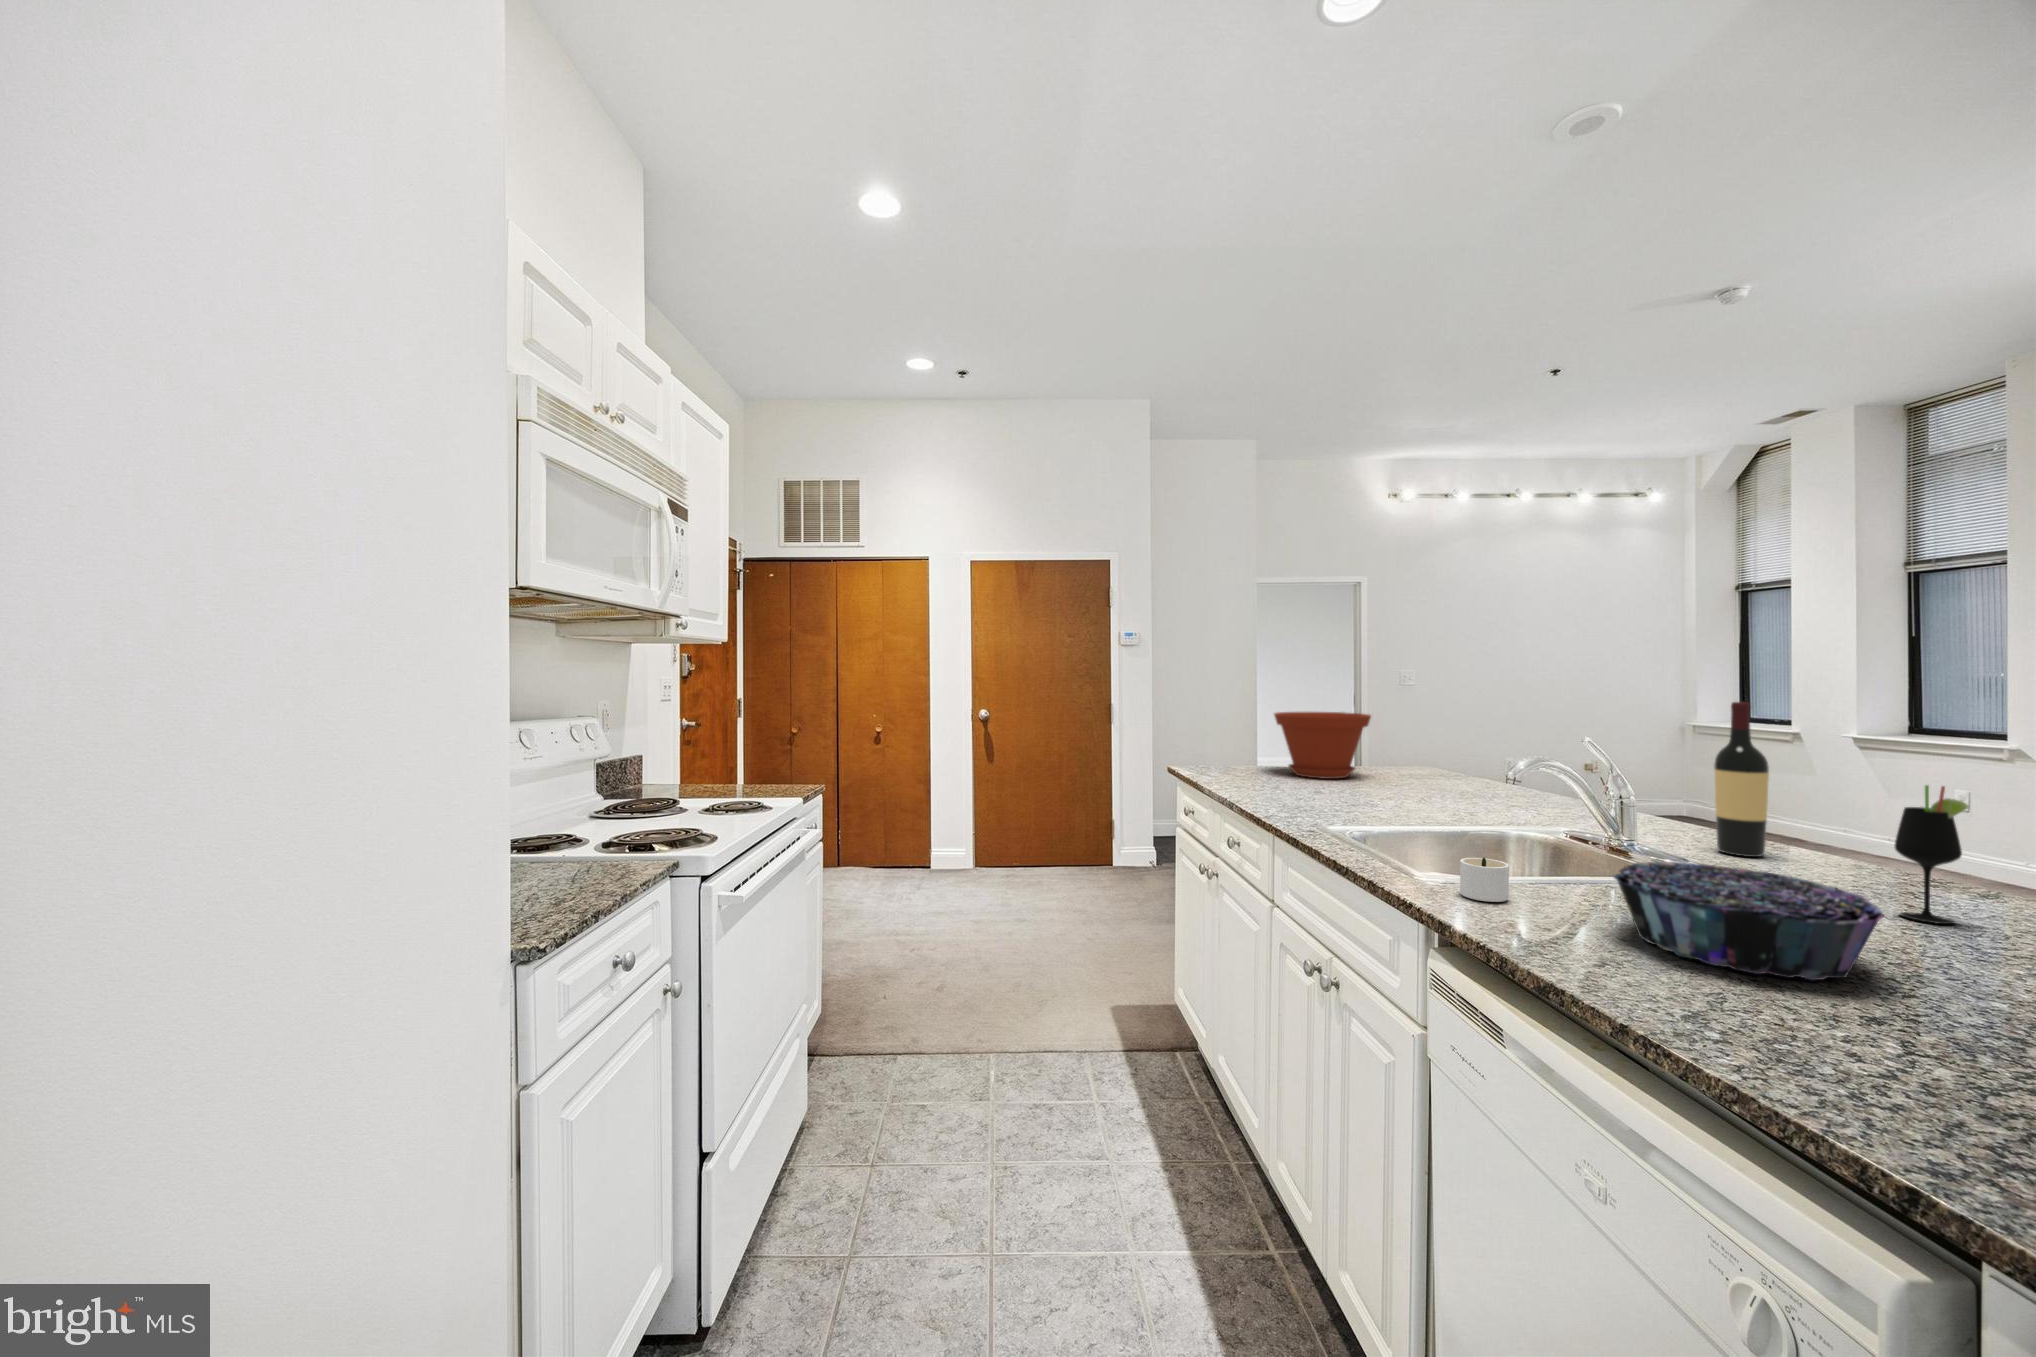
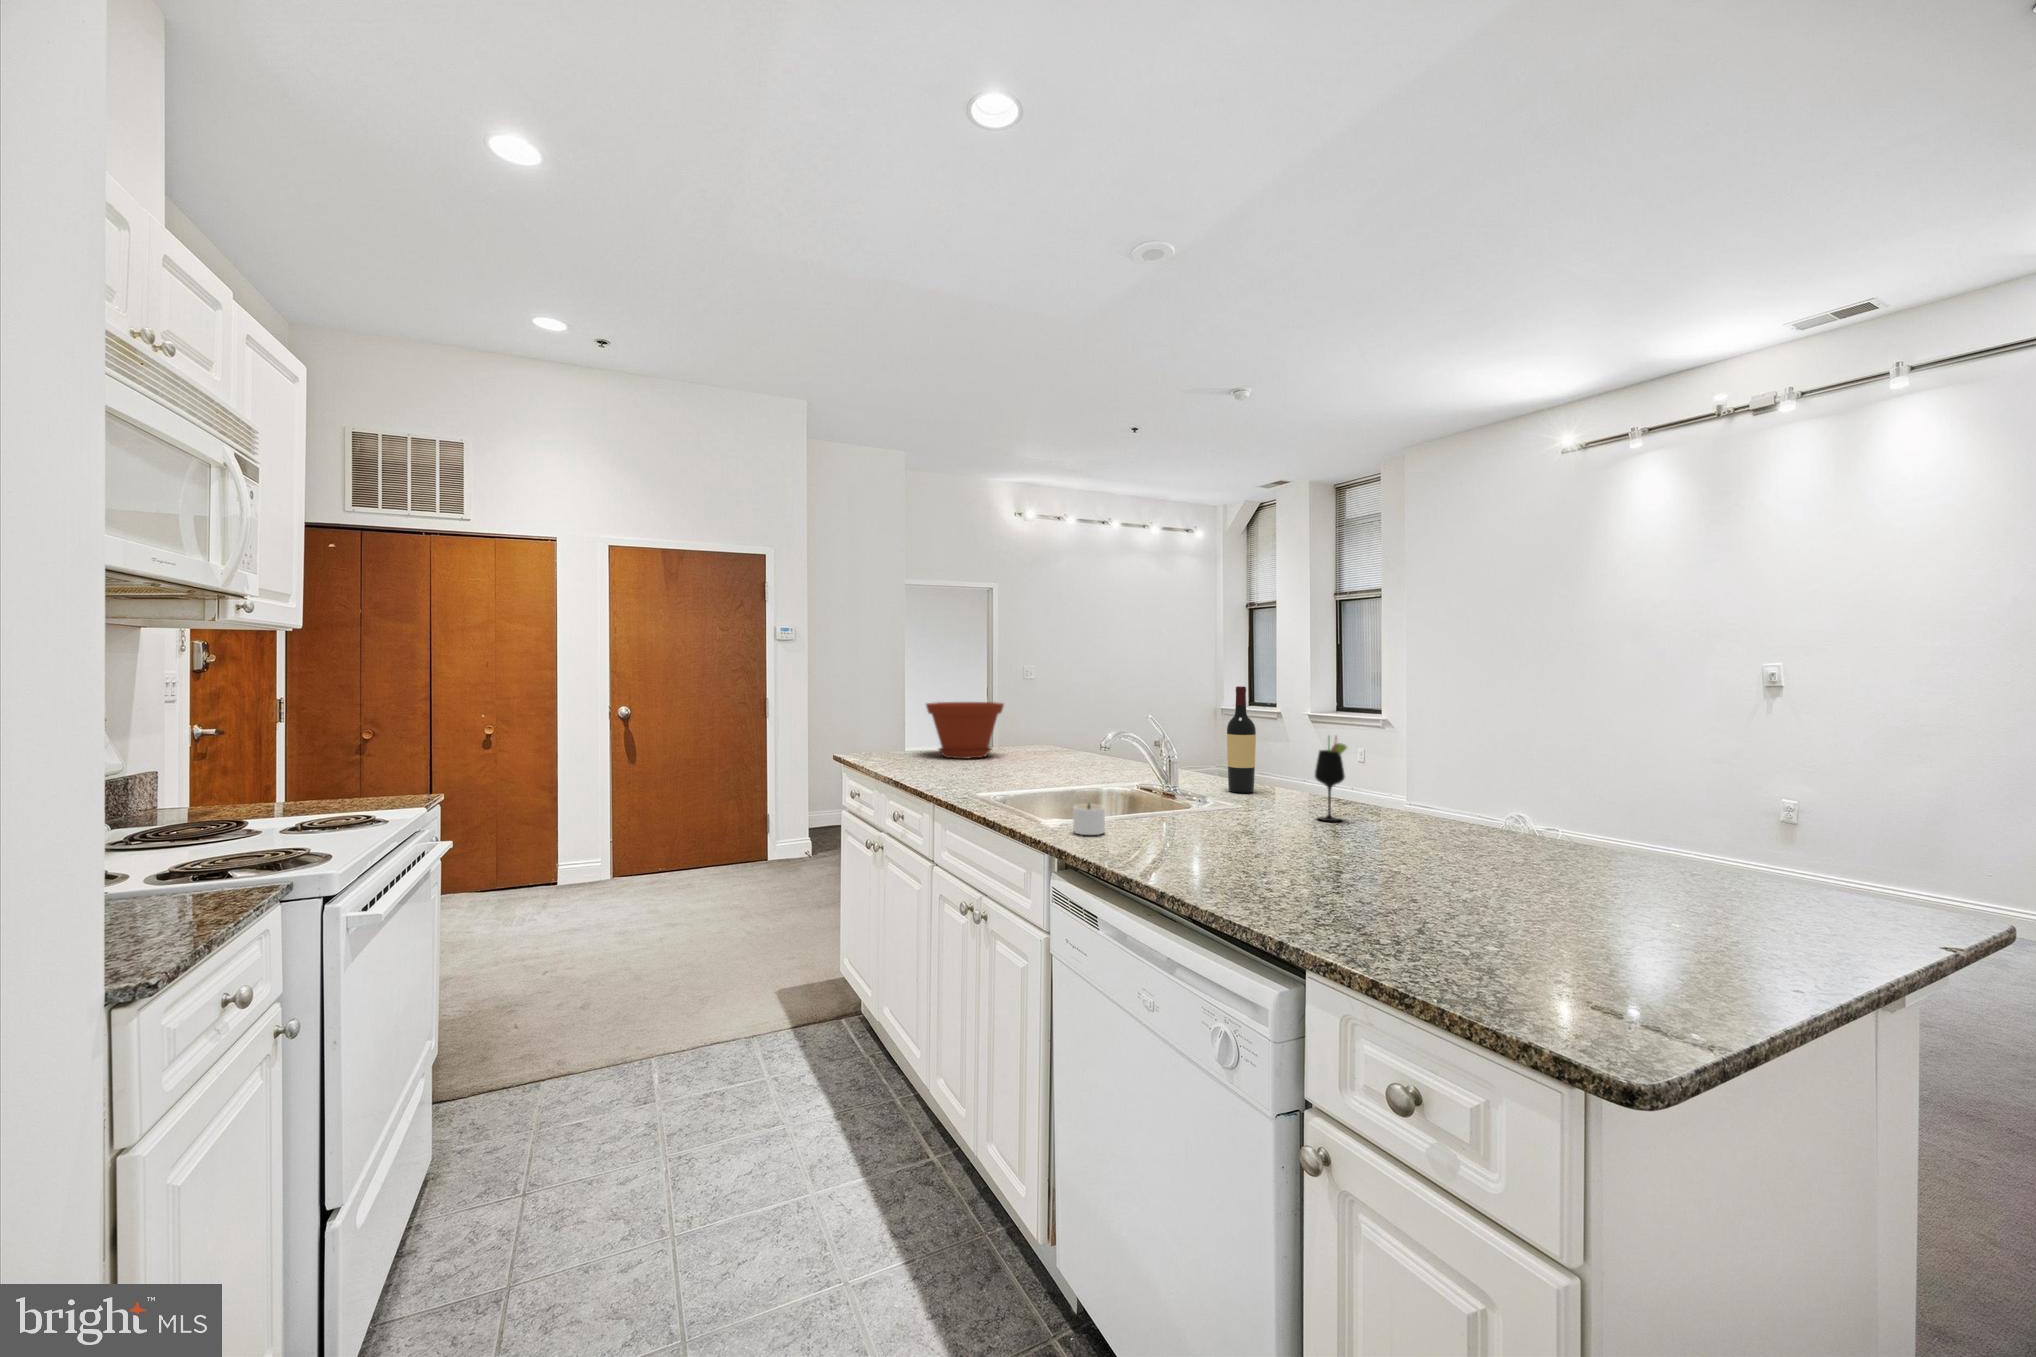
decorative bowl: present [1614,862,1884,980] -> none [1167,795,1305,859]

